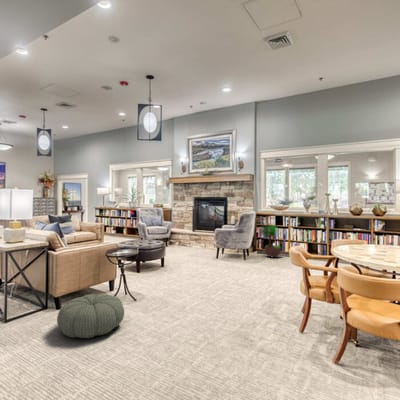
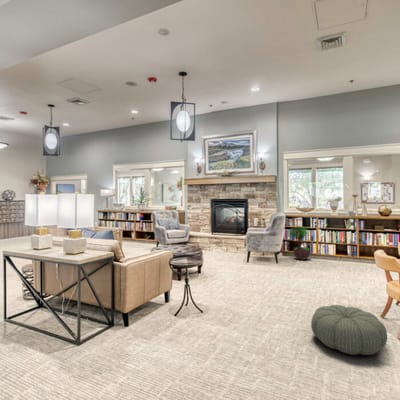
pouf: present [57,294,124,338] -> present [311,305,387,355]

